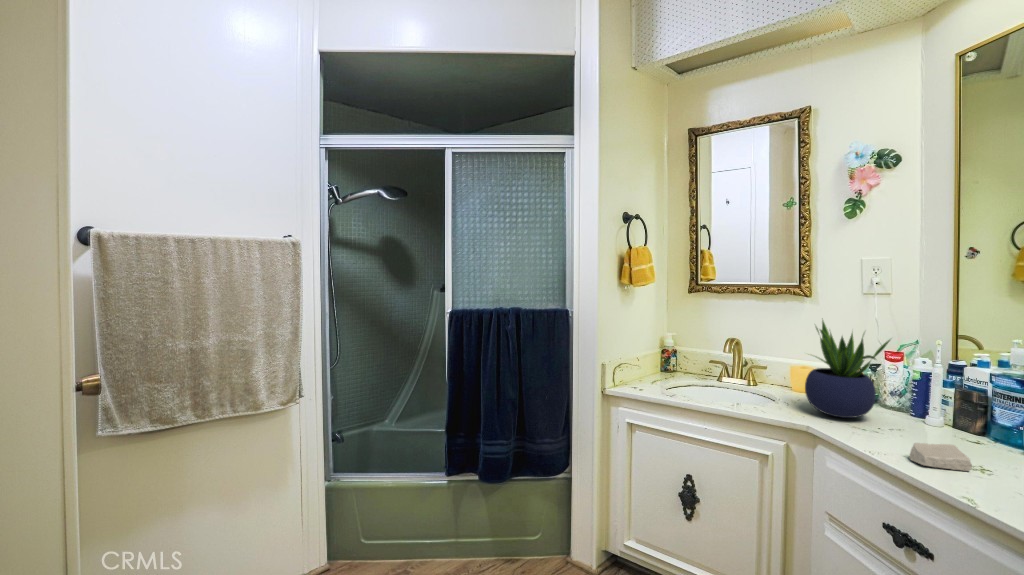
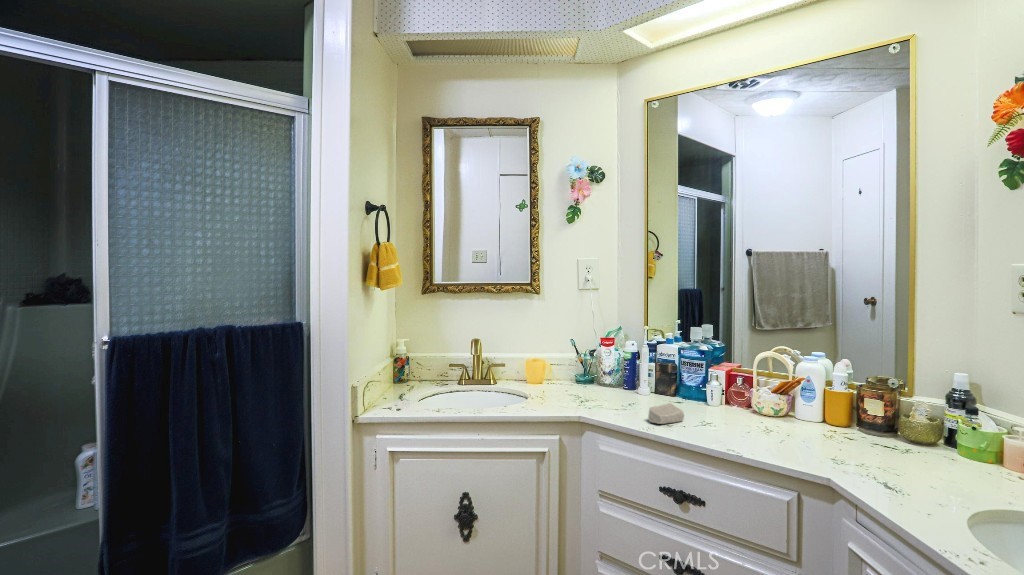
potted plant: present [805,320,890,418] -> none [554,311,615,400]

